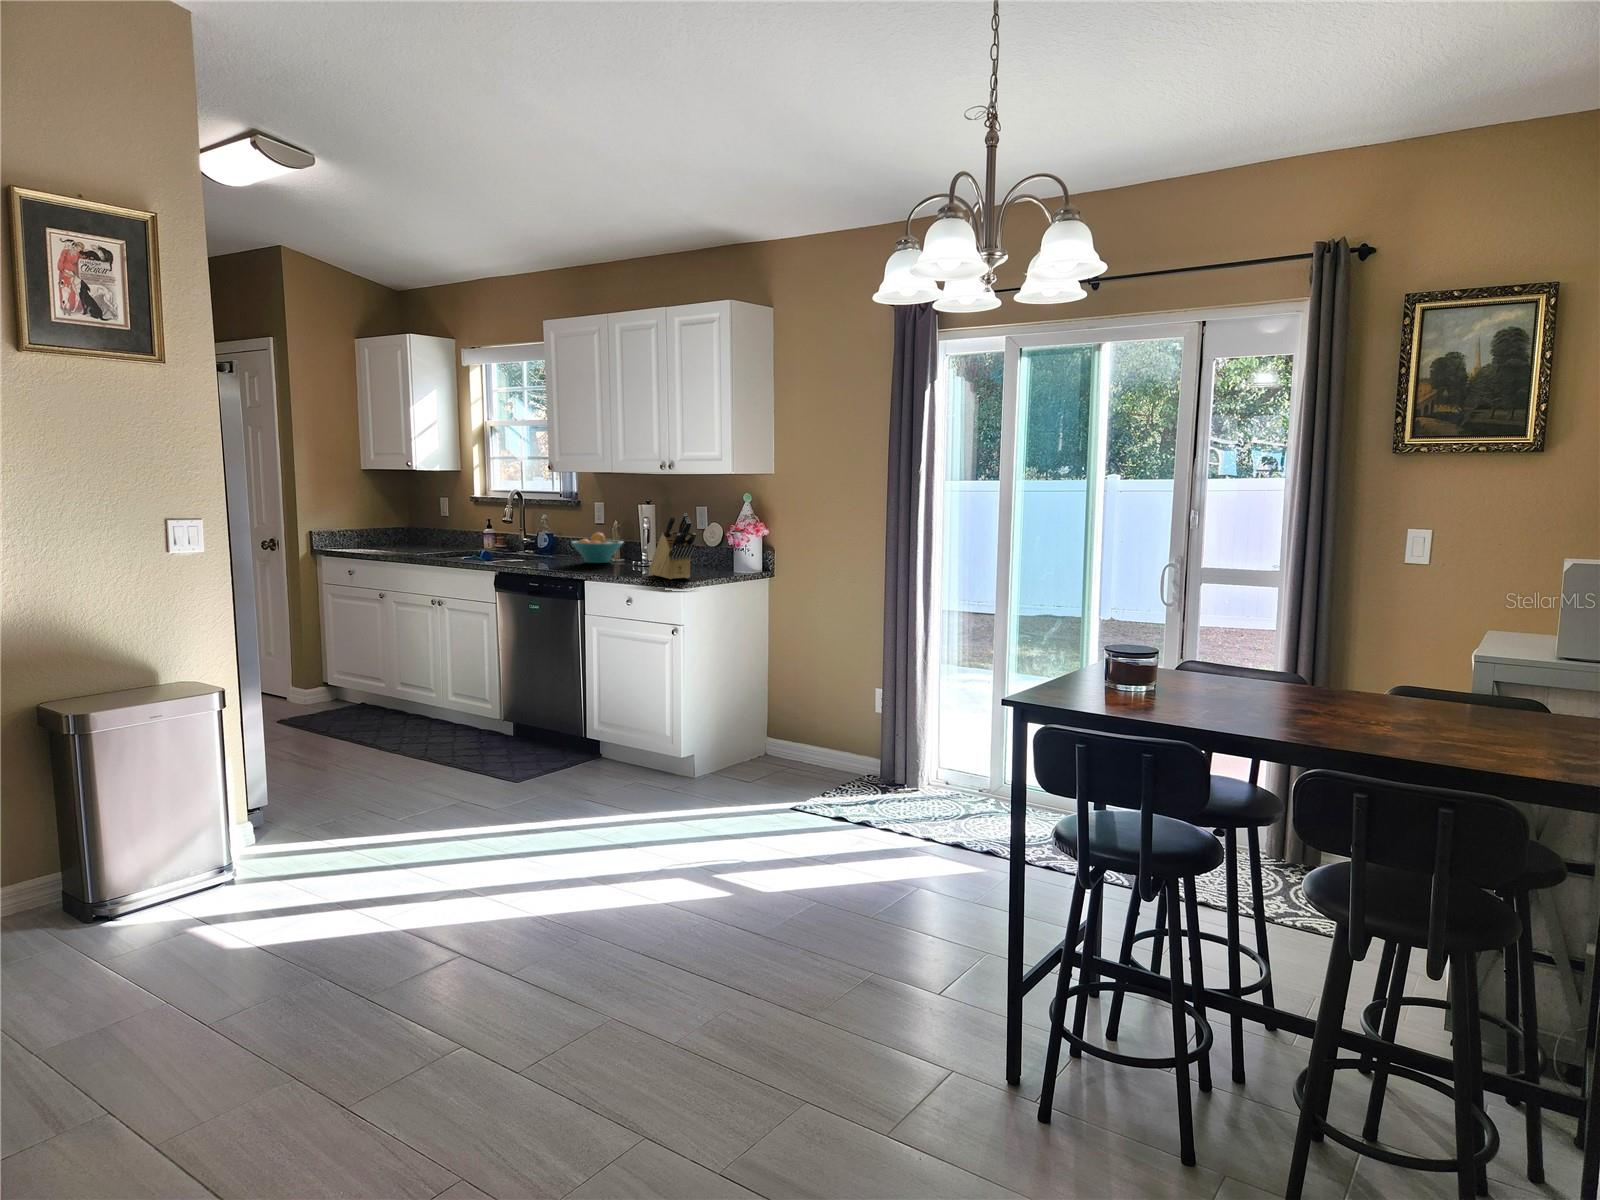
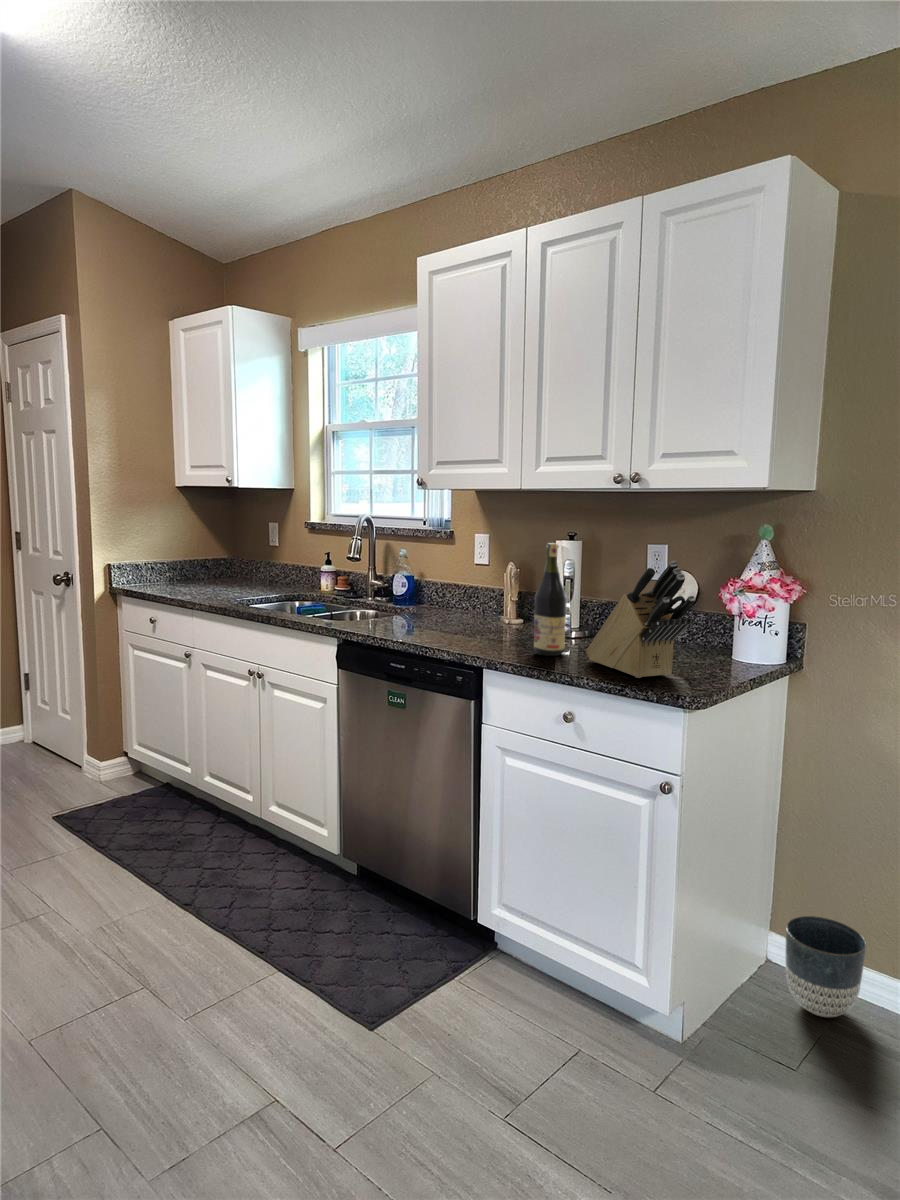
wine bottle: none [619,506,638,573] -> present [534,543,567,656]
fruit bowl: present [572,533,623,563] -> none [446,580,523,626]
planter: none [760,716,801,765] -> present [785,916,866,1017]

